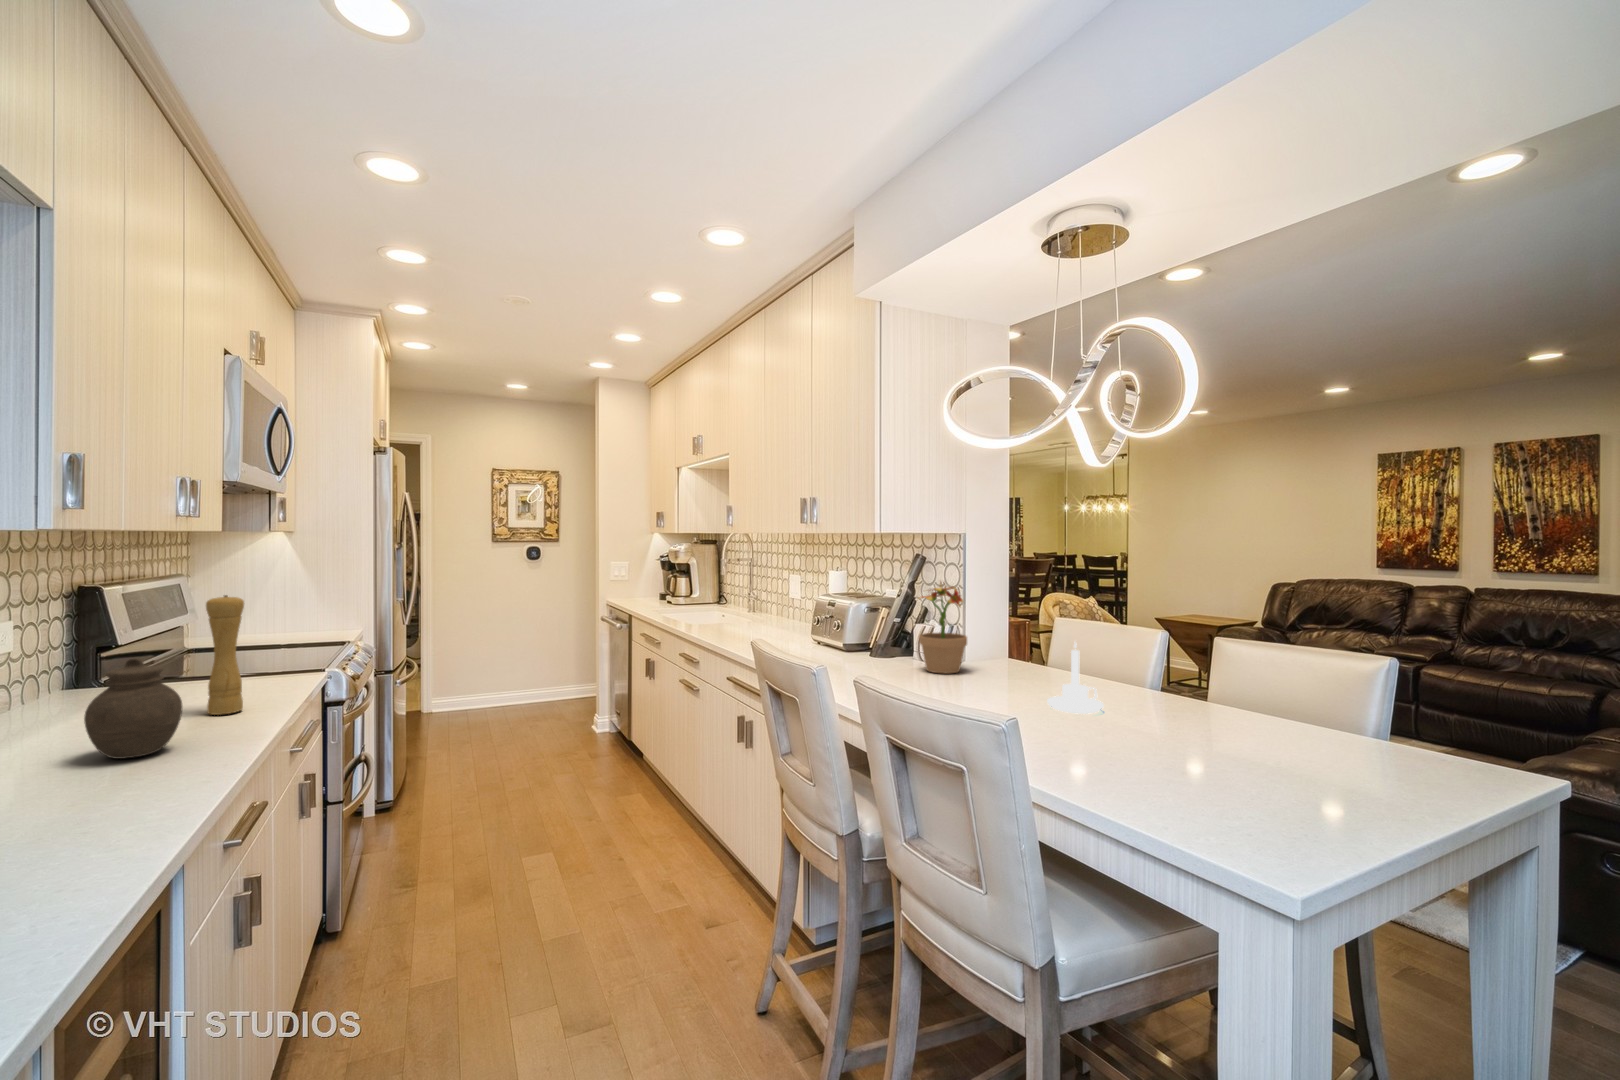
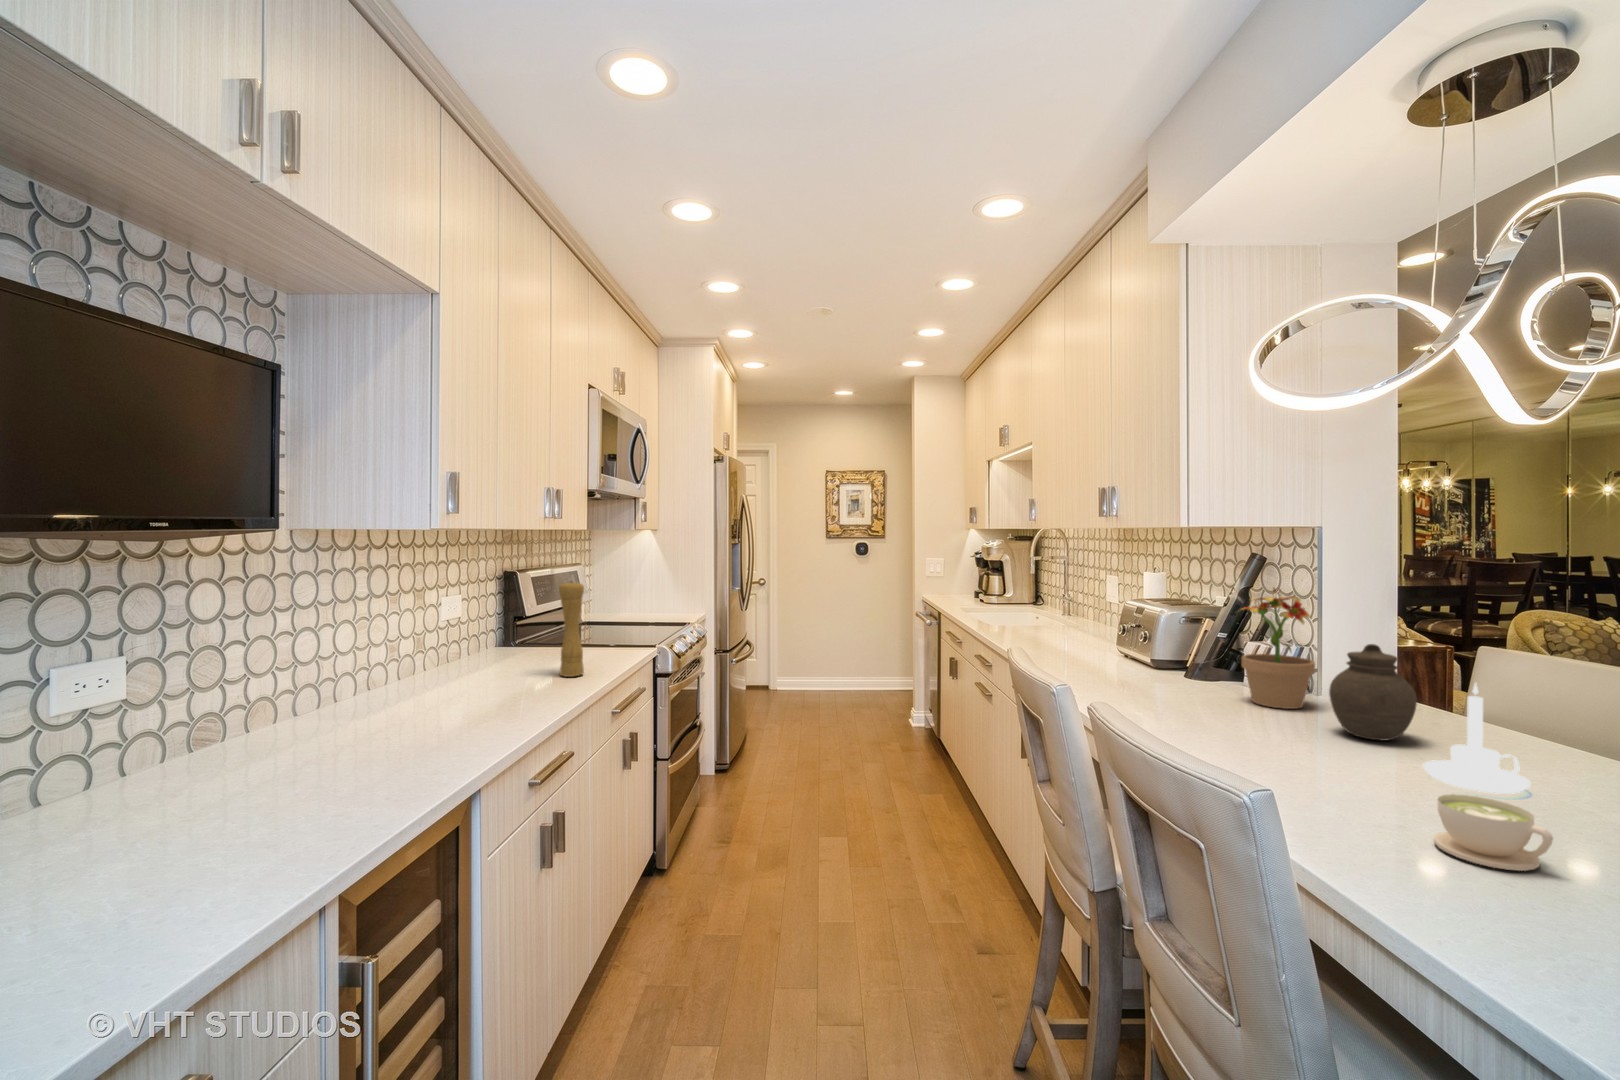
jar: present [84,658,182,759] -> present [1329,644,1417,741]
coffee cup: none [1070,714,1132,757] -> present [1434,794,1553,871]

